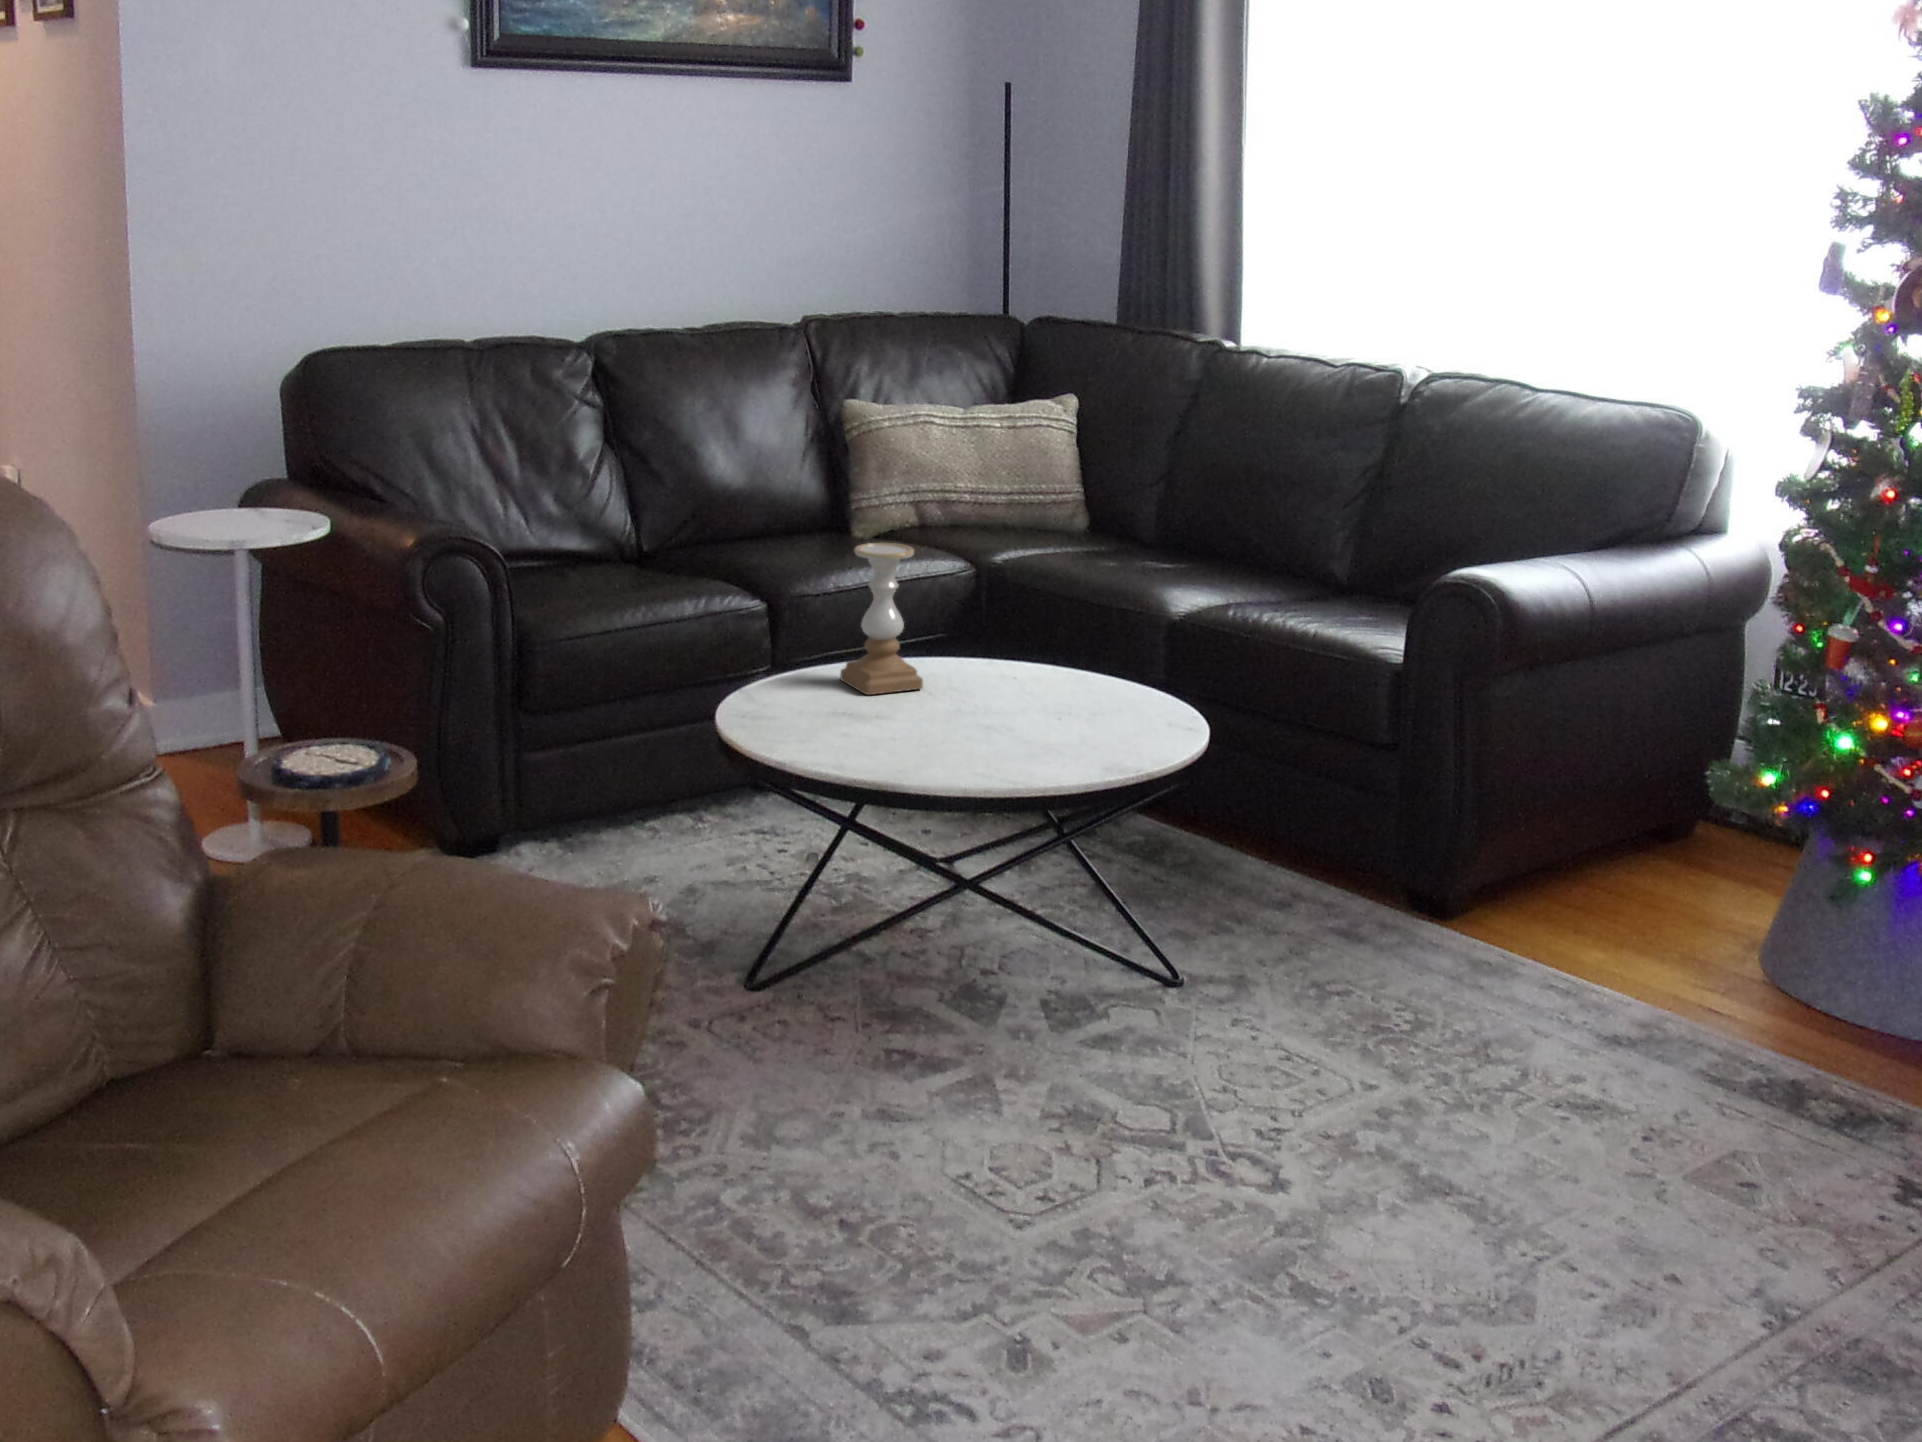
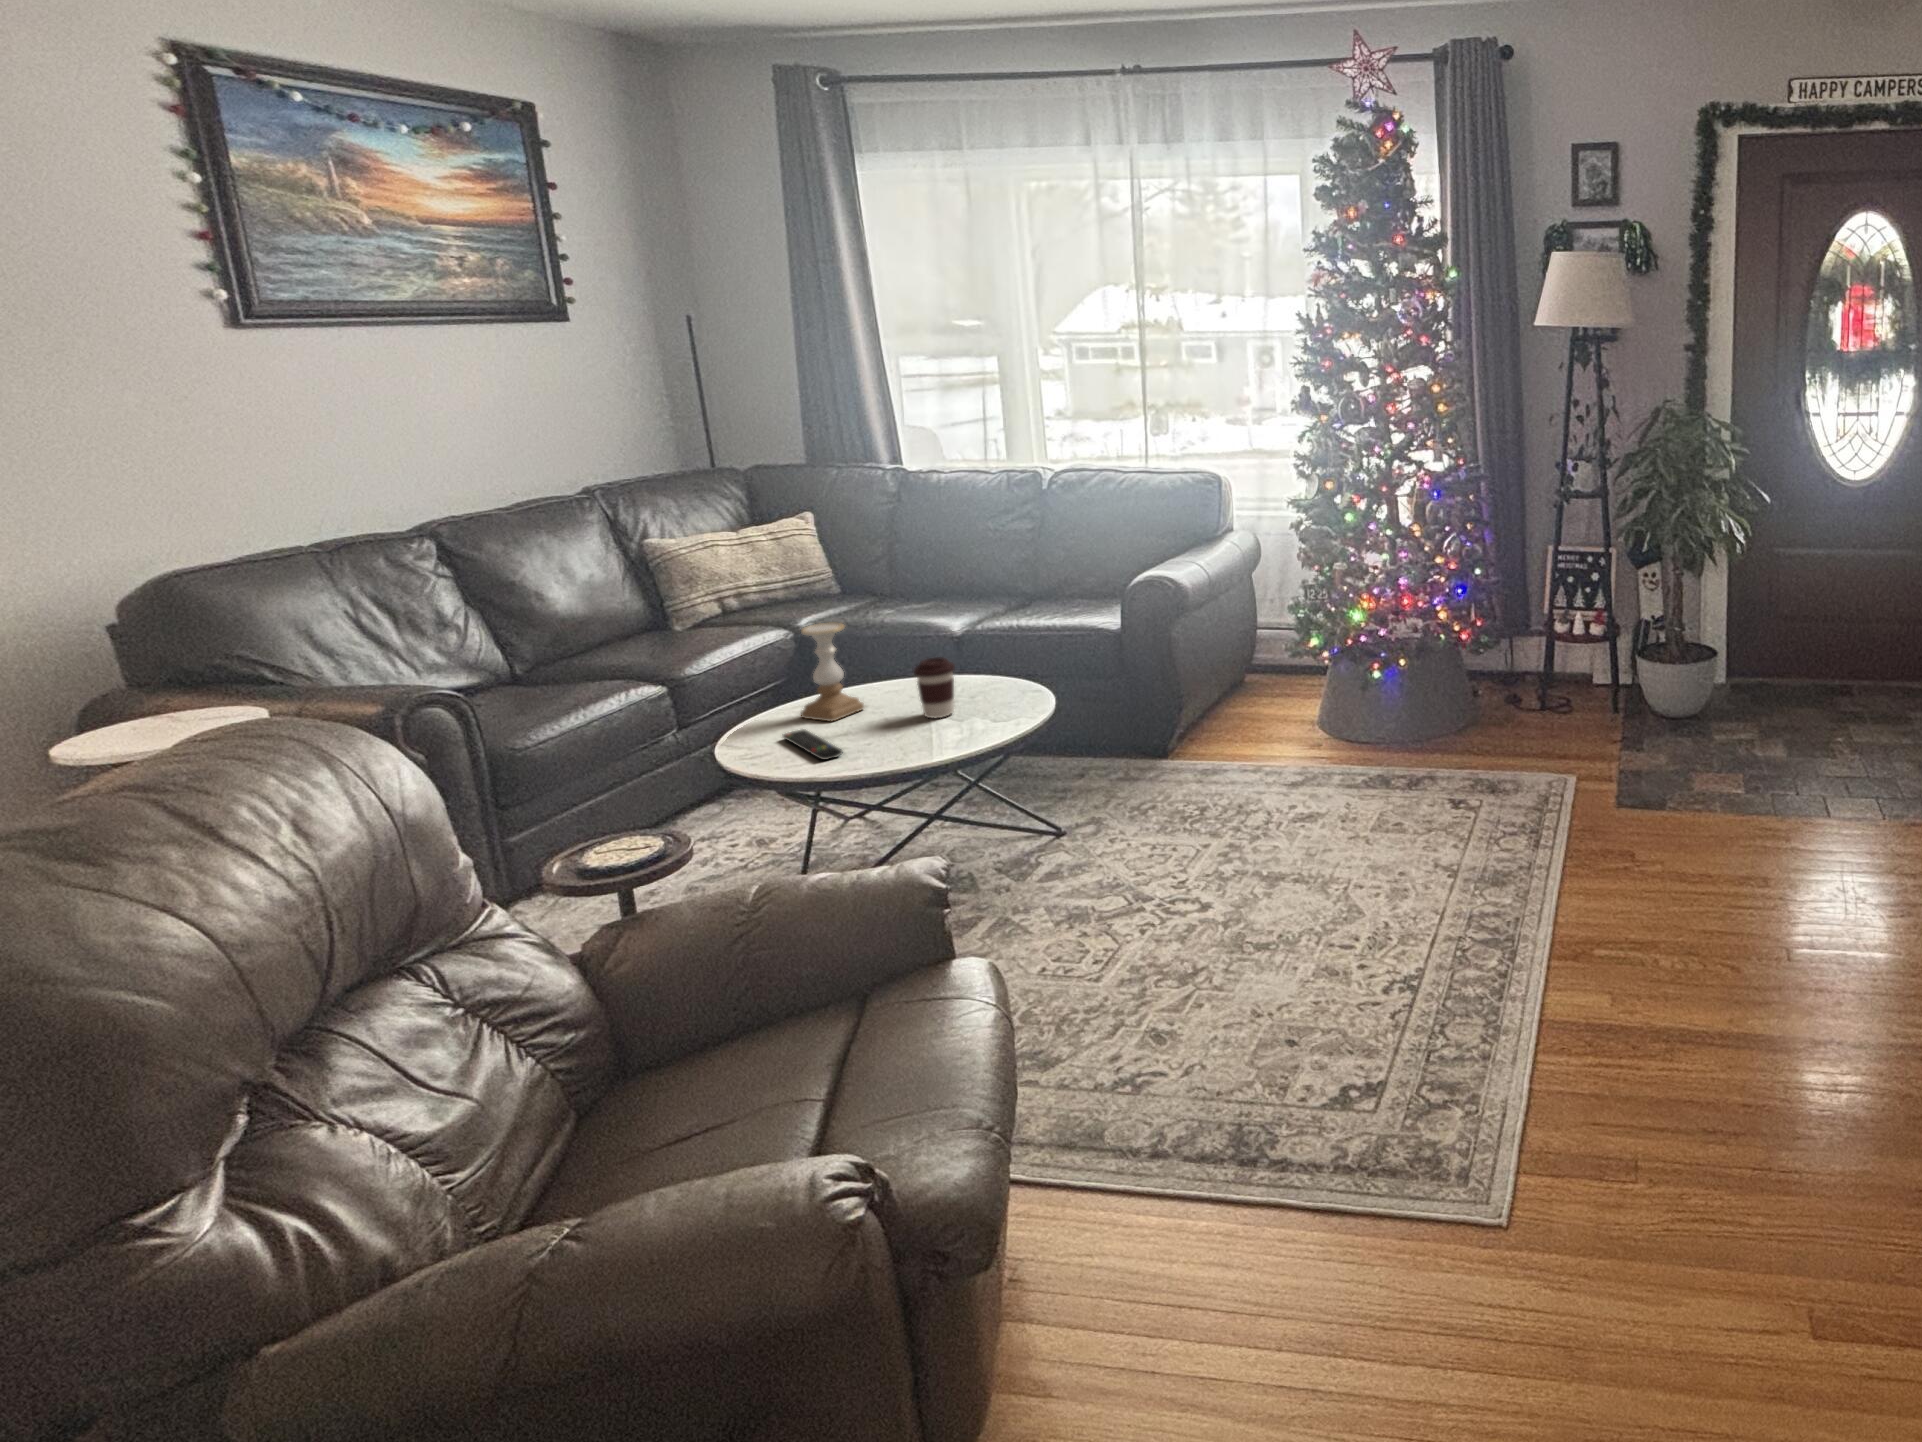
coffee cup: none [973,629,1035,728] -> present [914,657,955,718]
remote control: none [787,694,825,744] -> present [783,730,843,760]

